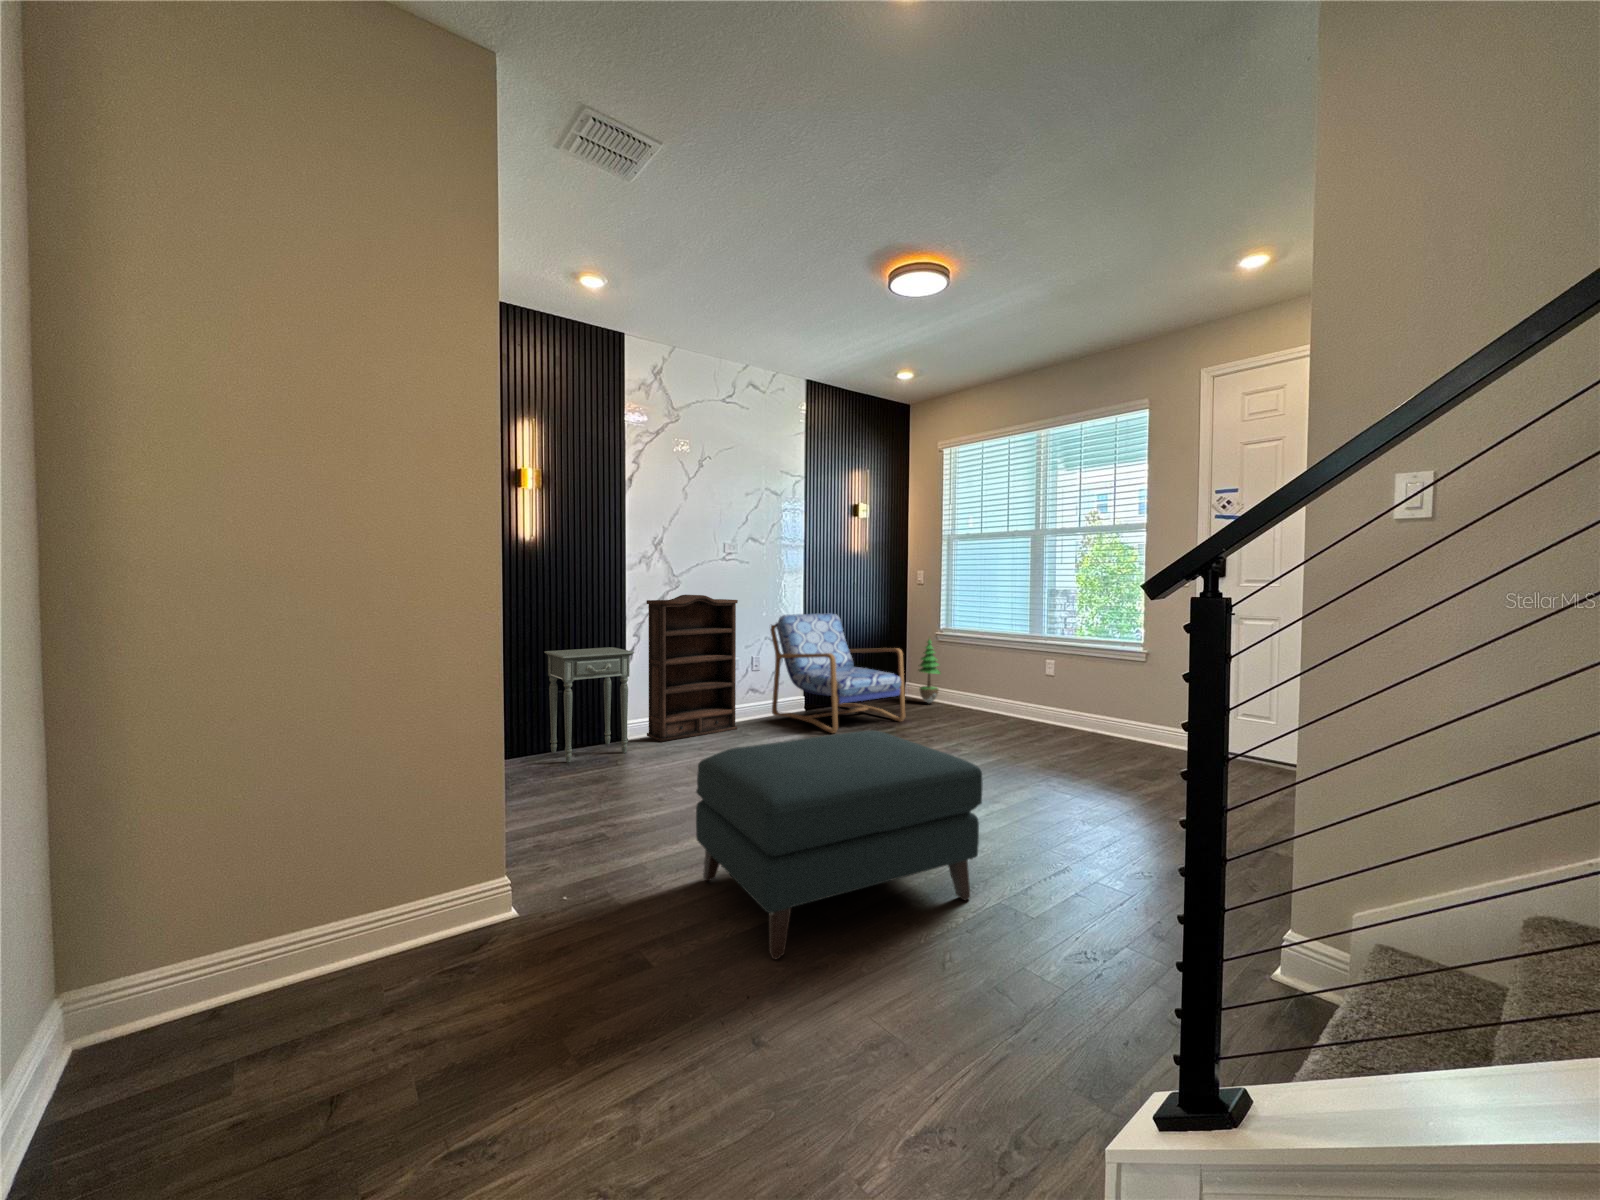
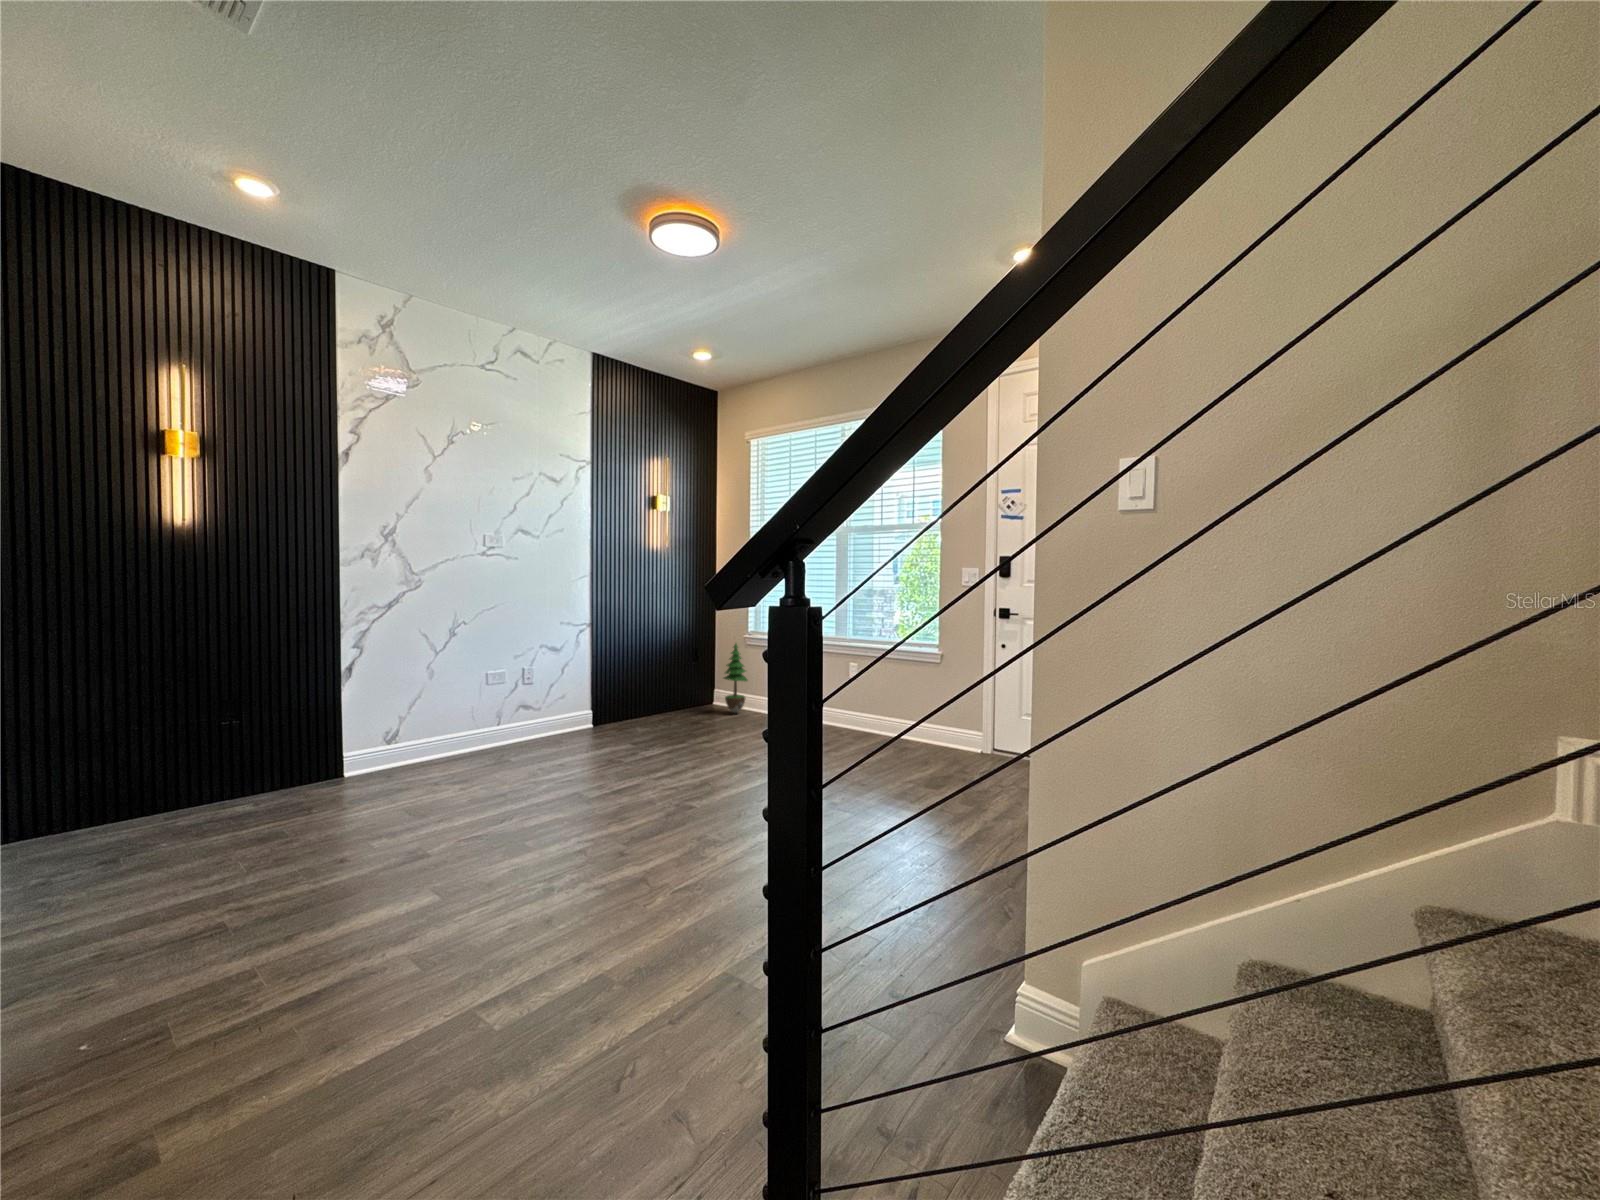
bookshelf: present [647,595,738,742] -> none [372,596,498,778]
armchair: present [770,613,906,733] -> none [547,617,702,755]
side table: present [545,647,634,763] -> none [209,663,341,816]
ottoman: present [696,730,983,959] -> none [320,764,705,1113]

